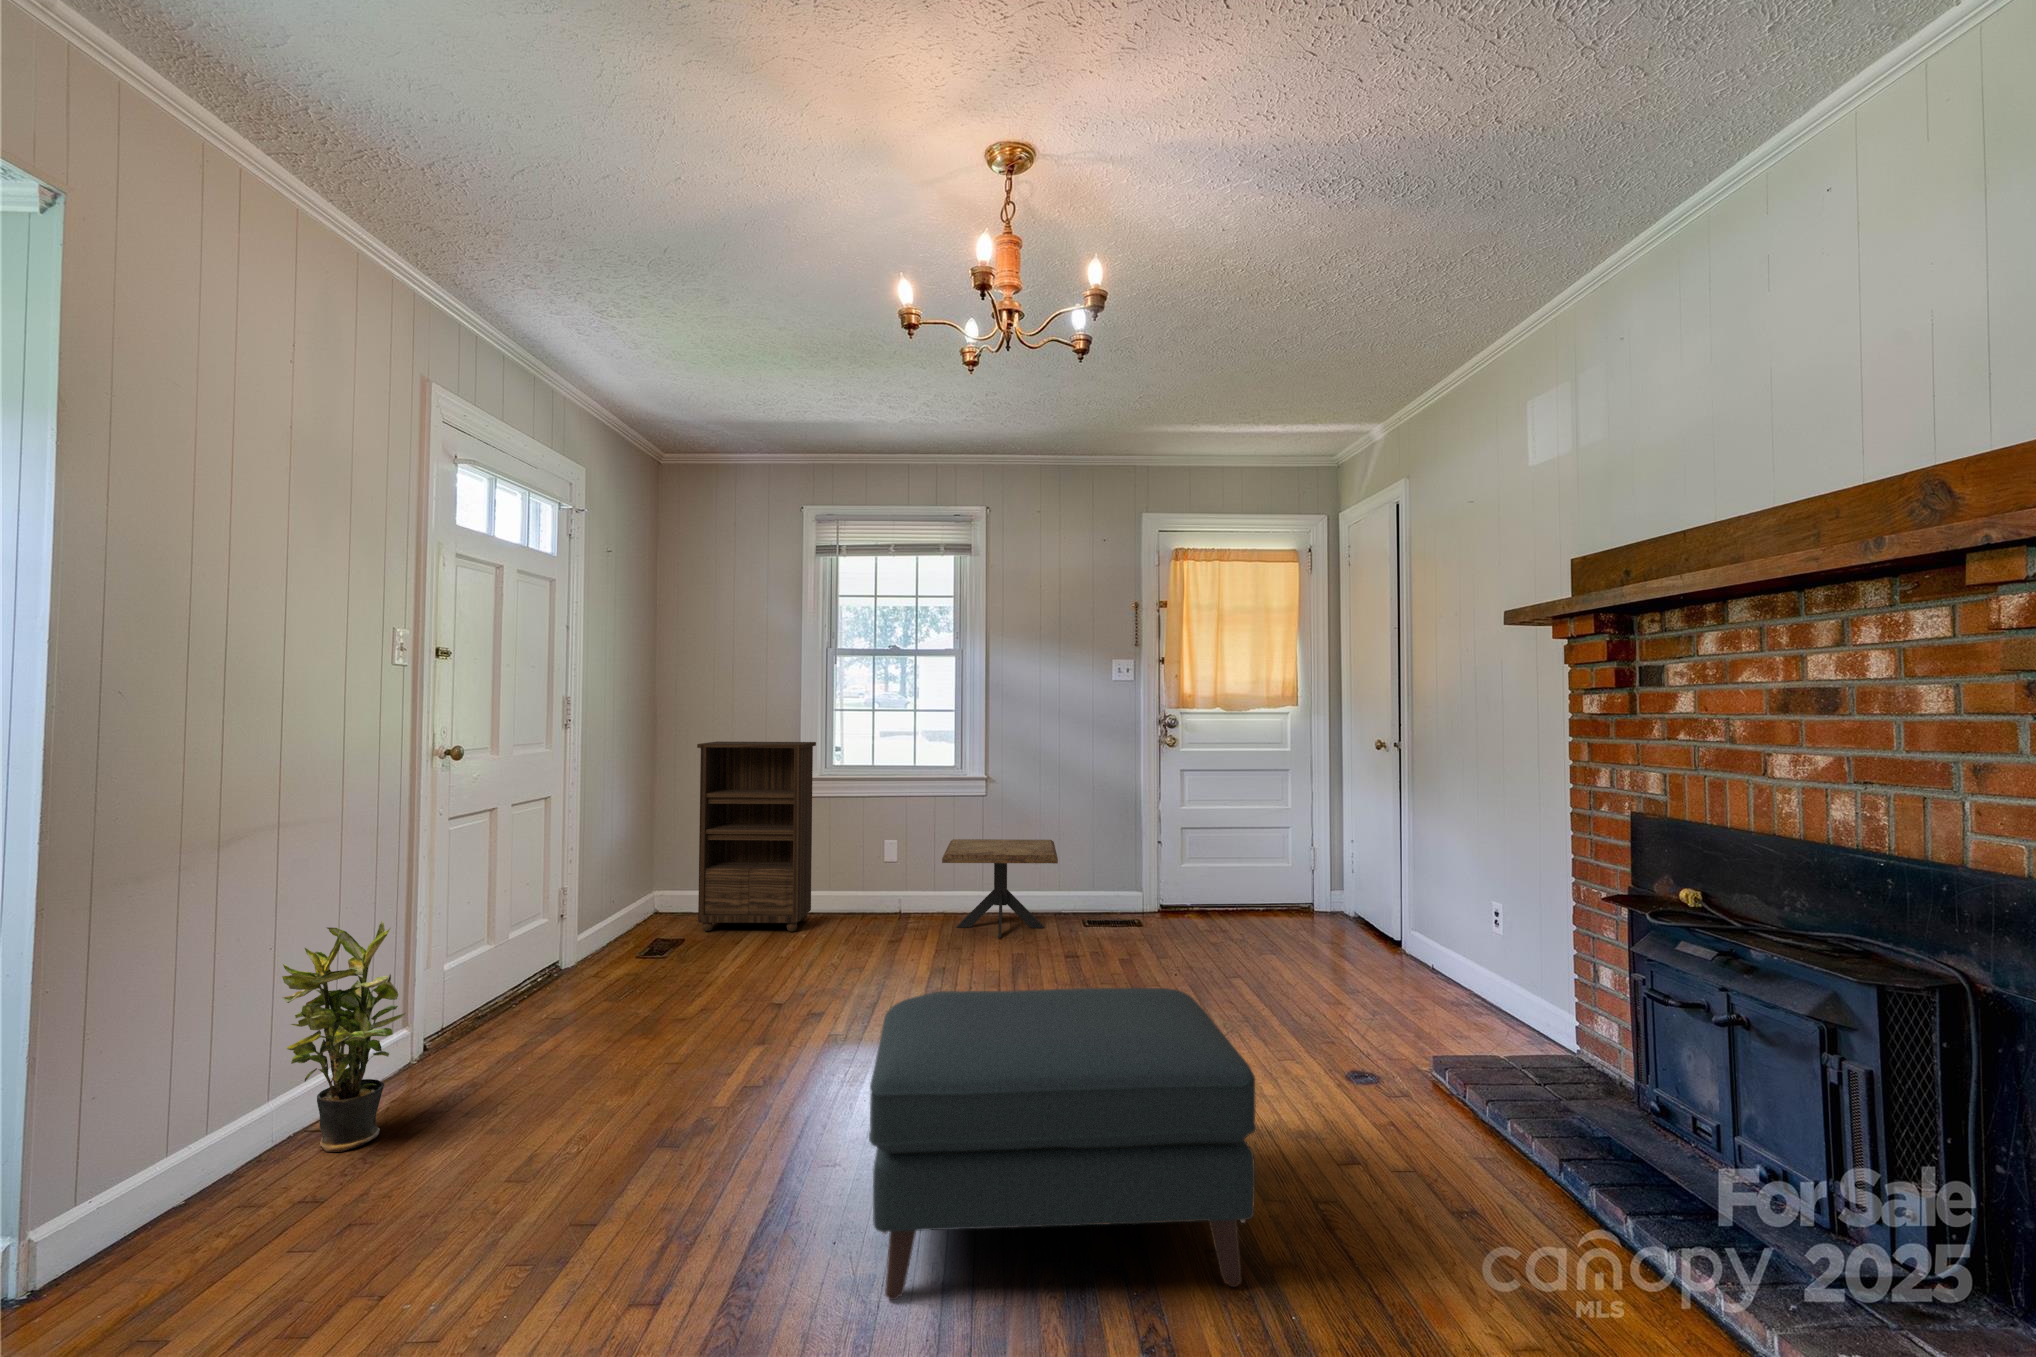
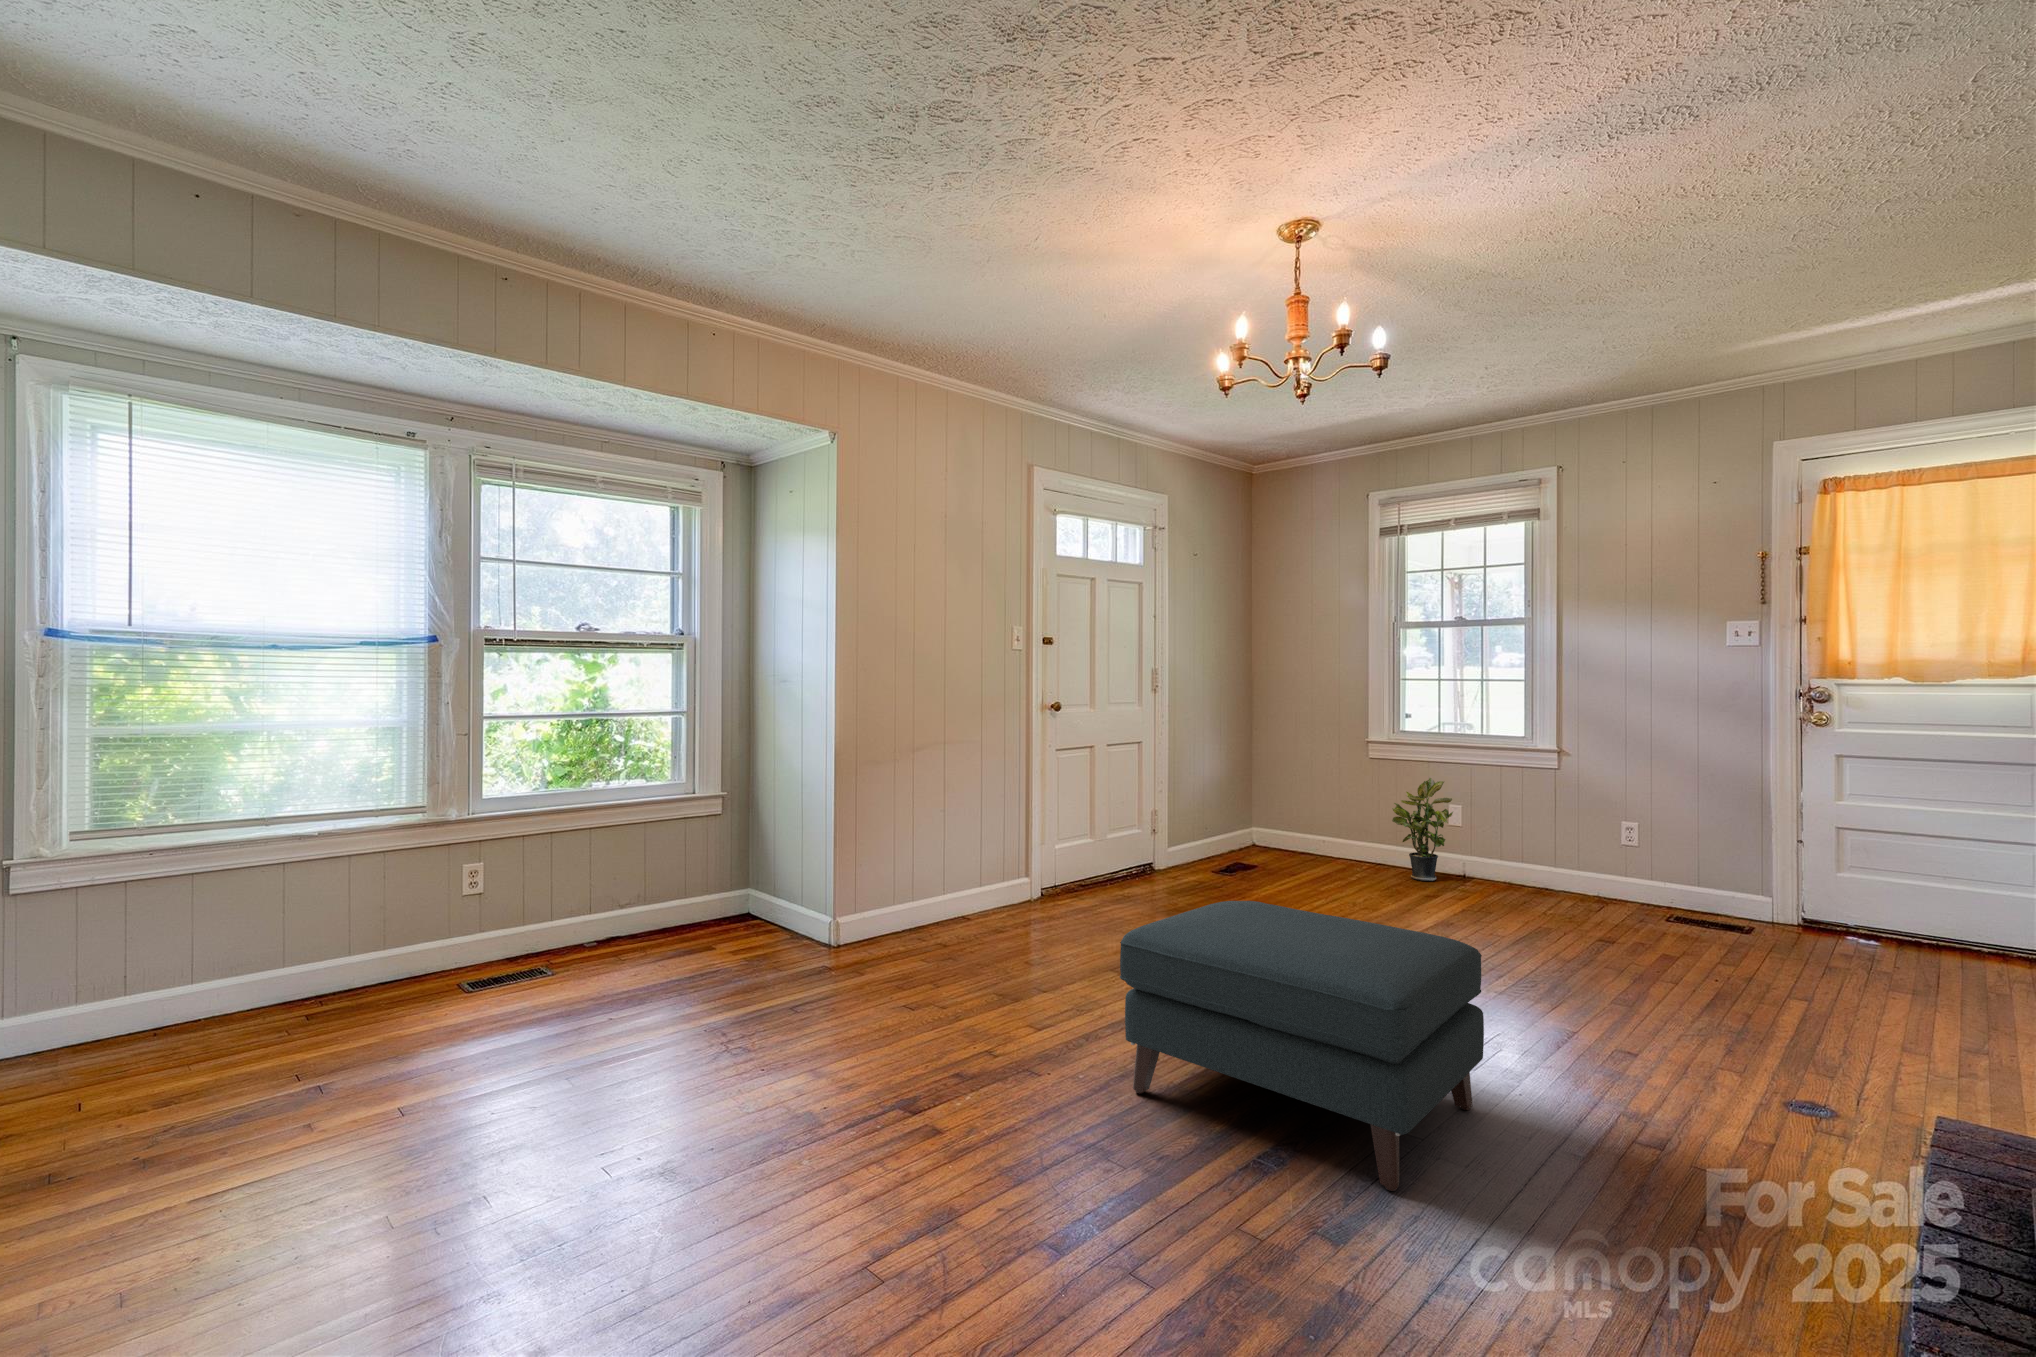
bookshelf: present [697,741,816,932] -> none [1269,707,1377,875]
side table: present [942,839,1058,938] -> none [1477,811,1641,915]
potted plant: present [282,921,405,1152] -> present [1392,778,1453,881]

